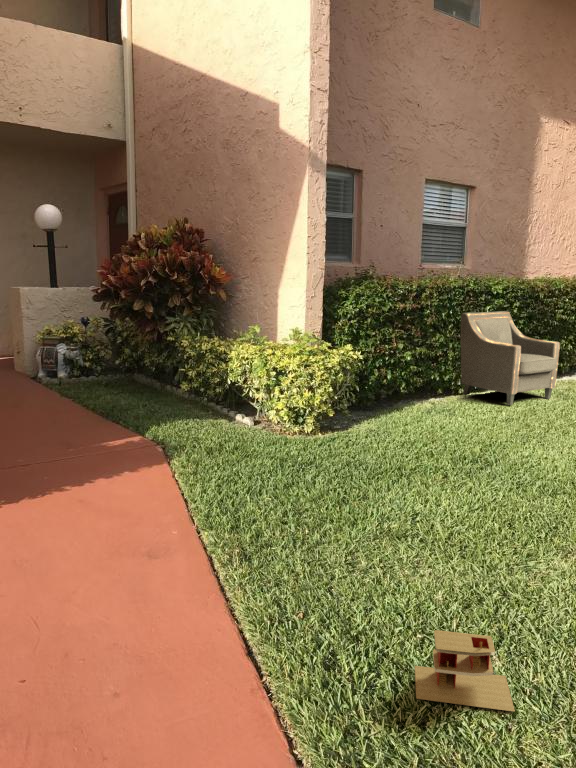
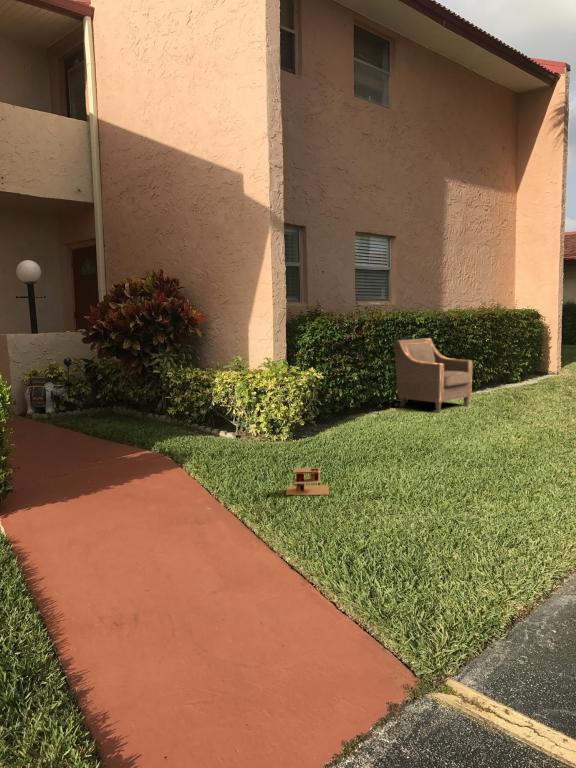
toy house: present [415,630,515,711] -> present [286,468,329,495]

